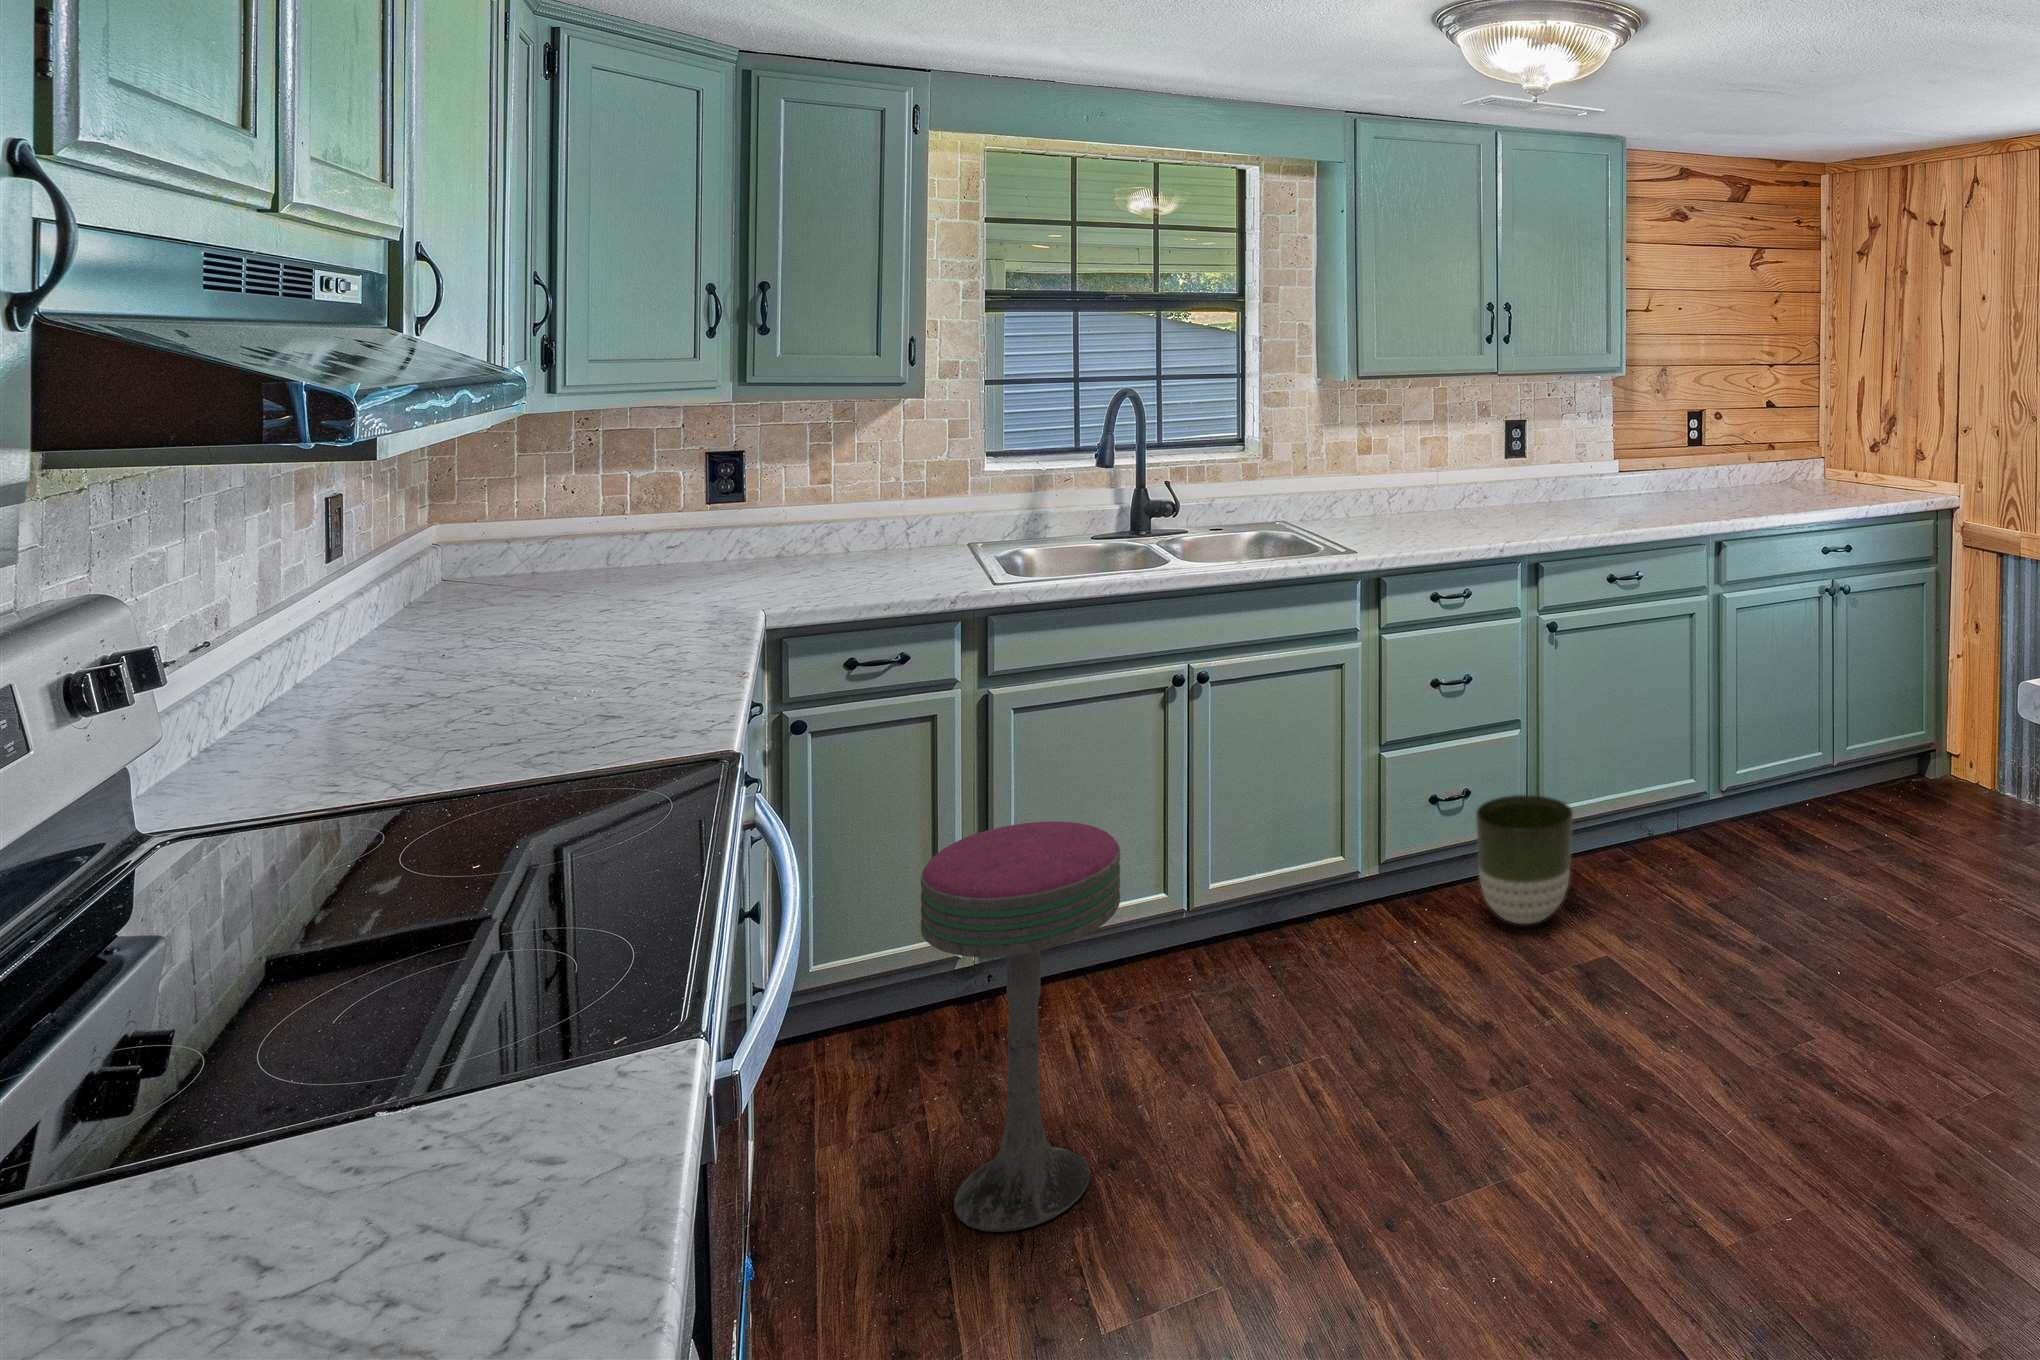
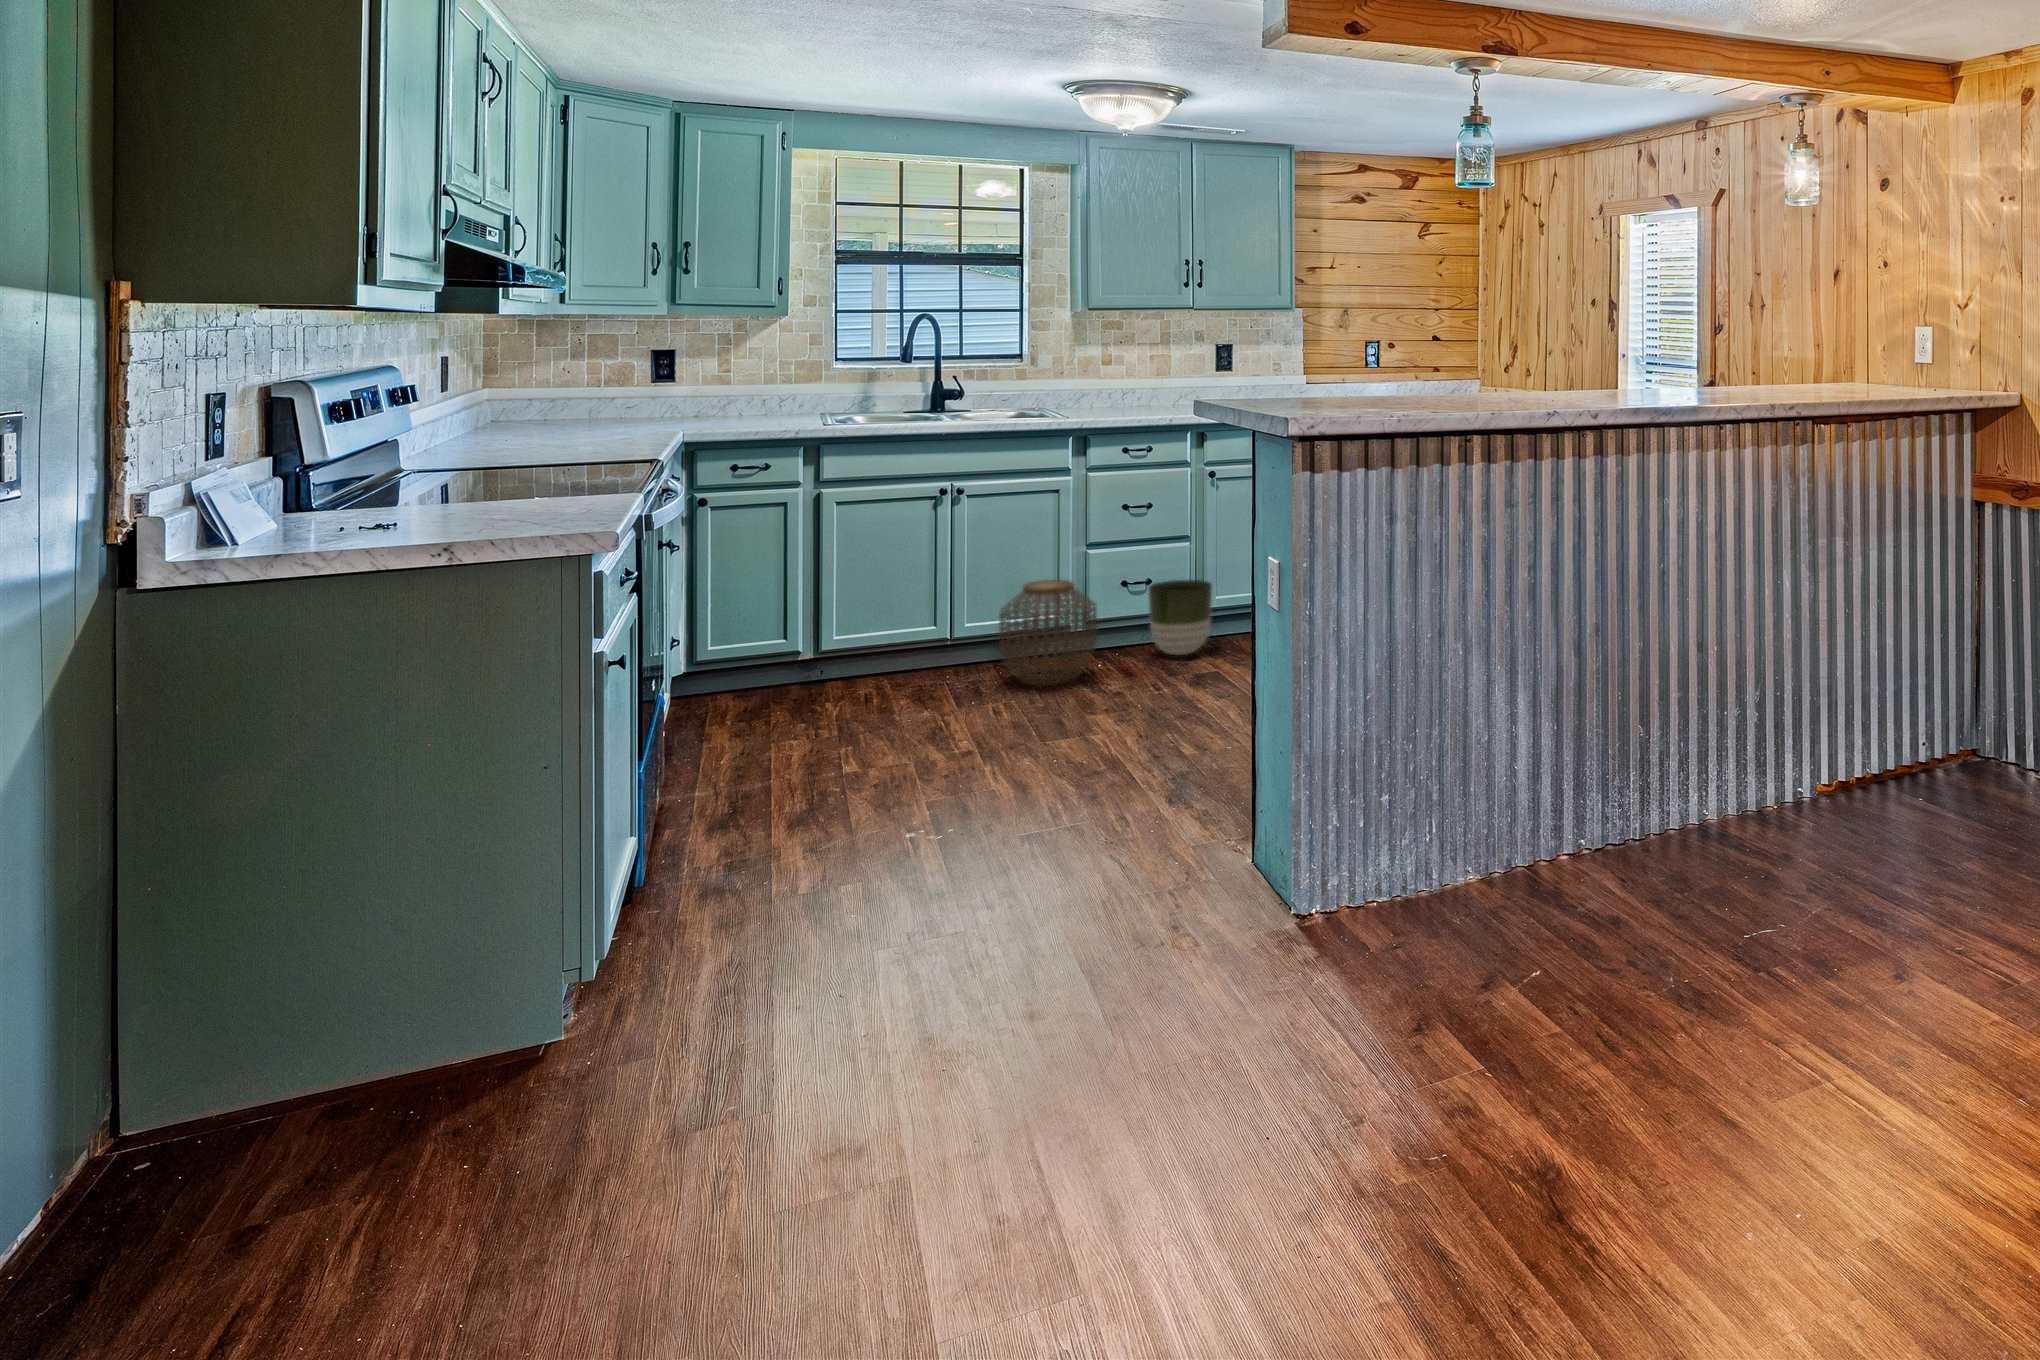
bar stool: present [921,821,1120,1232] -> none [768,543,882,745]
woven basket: none [1273,825,1425,1015] -> present [1000,580,1097,685]

